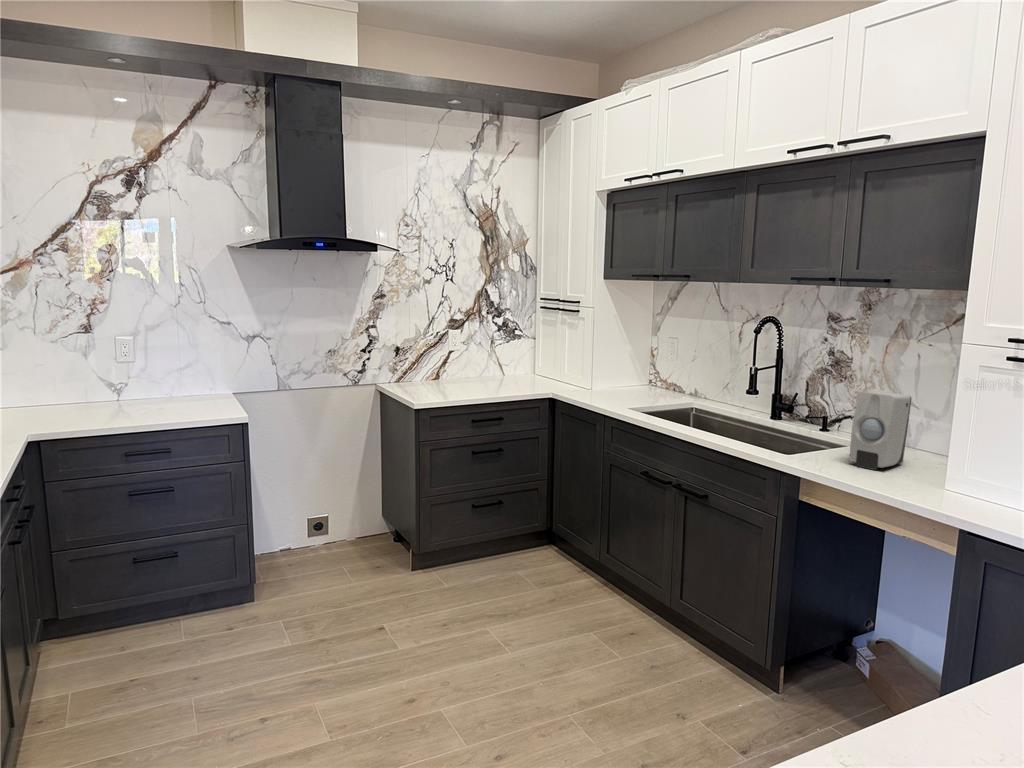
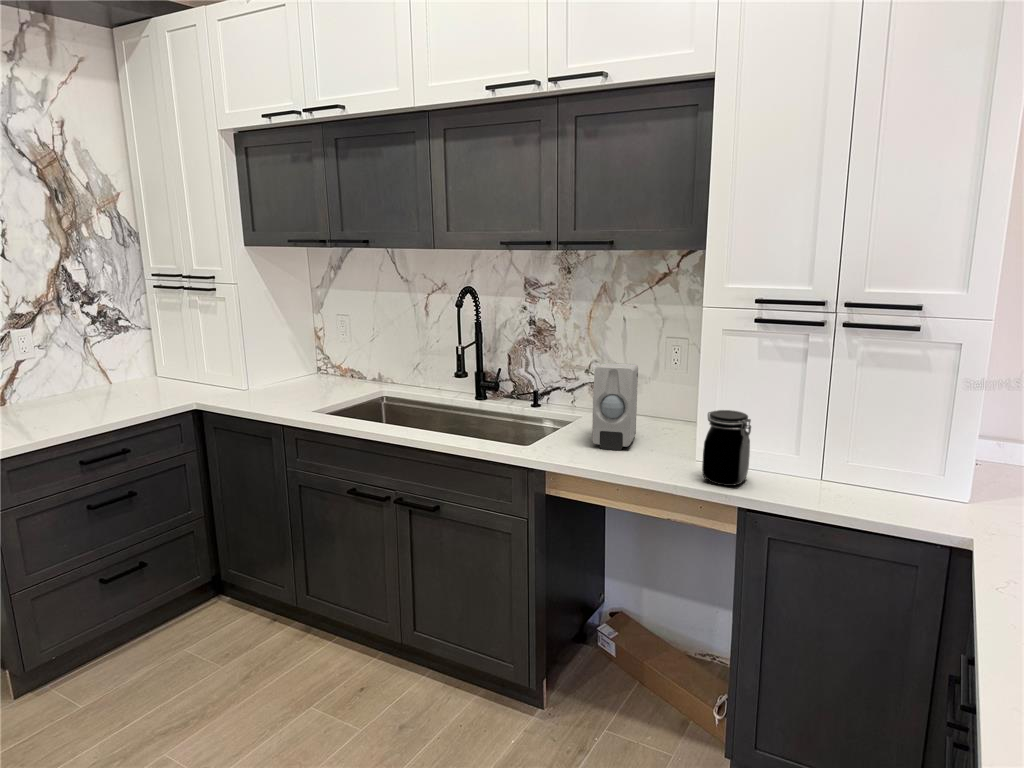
jar: none [934,438,990,510] -> present [702,410,751,486]

